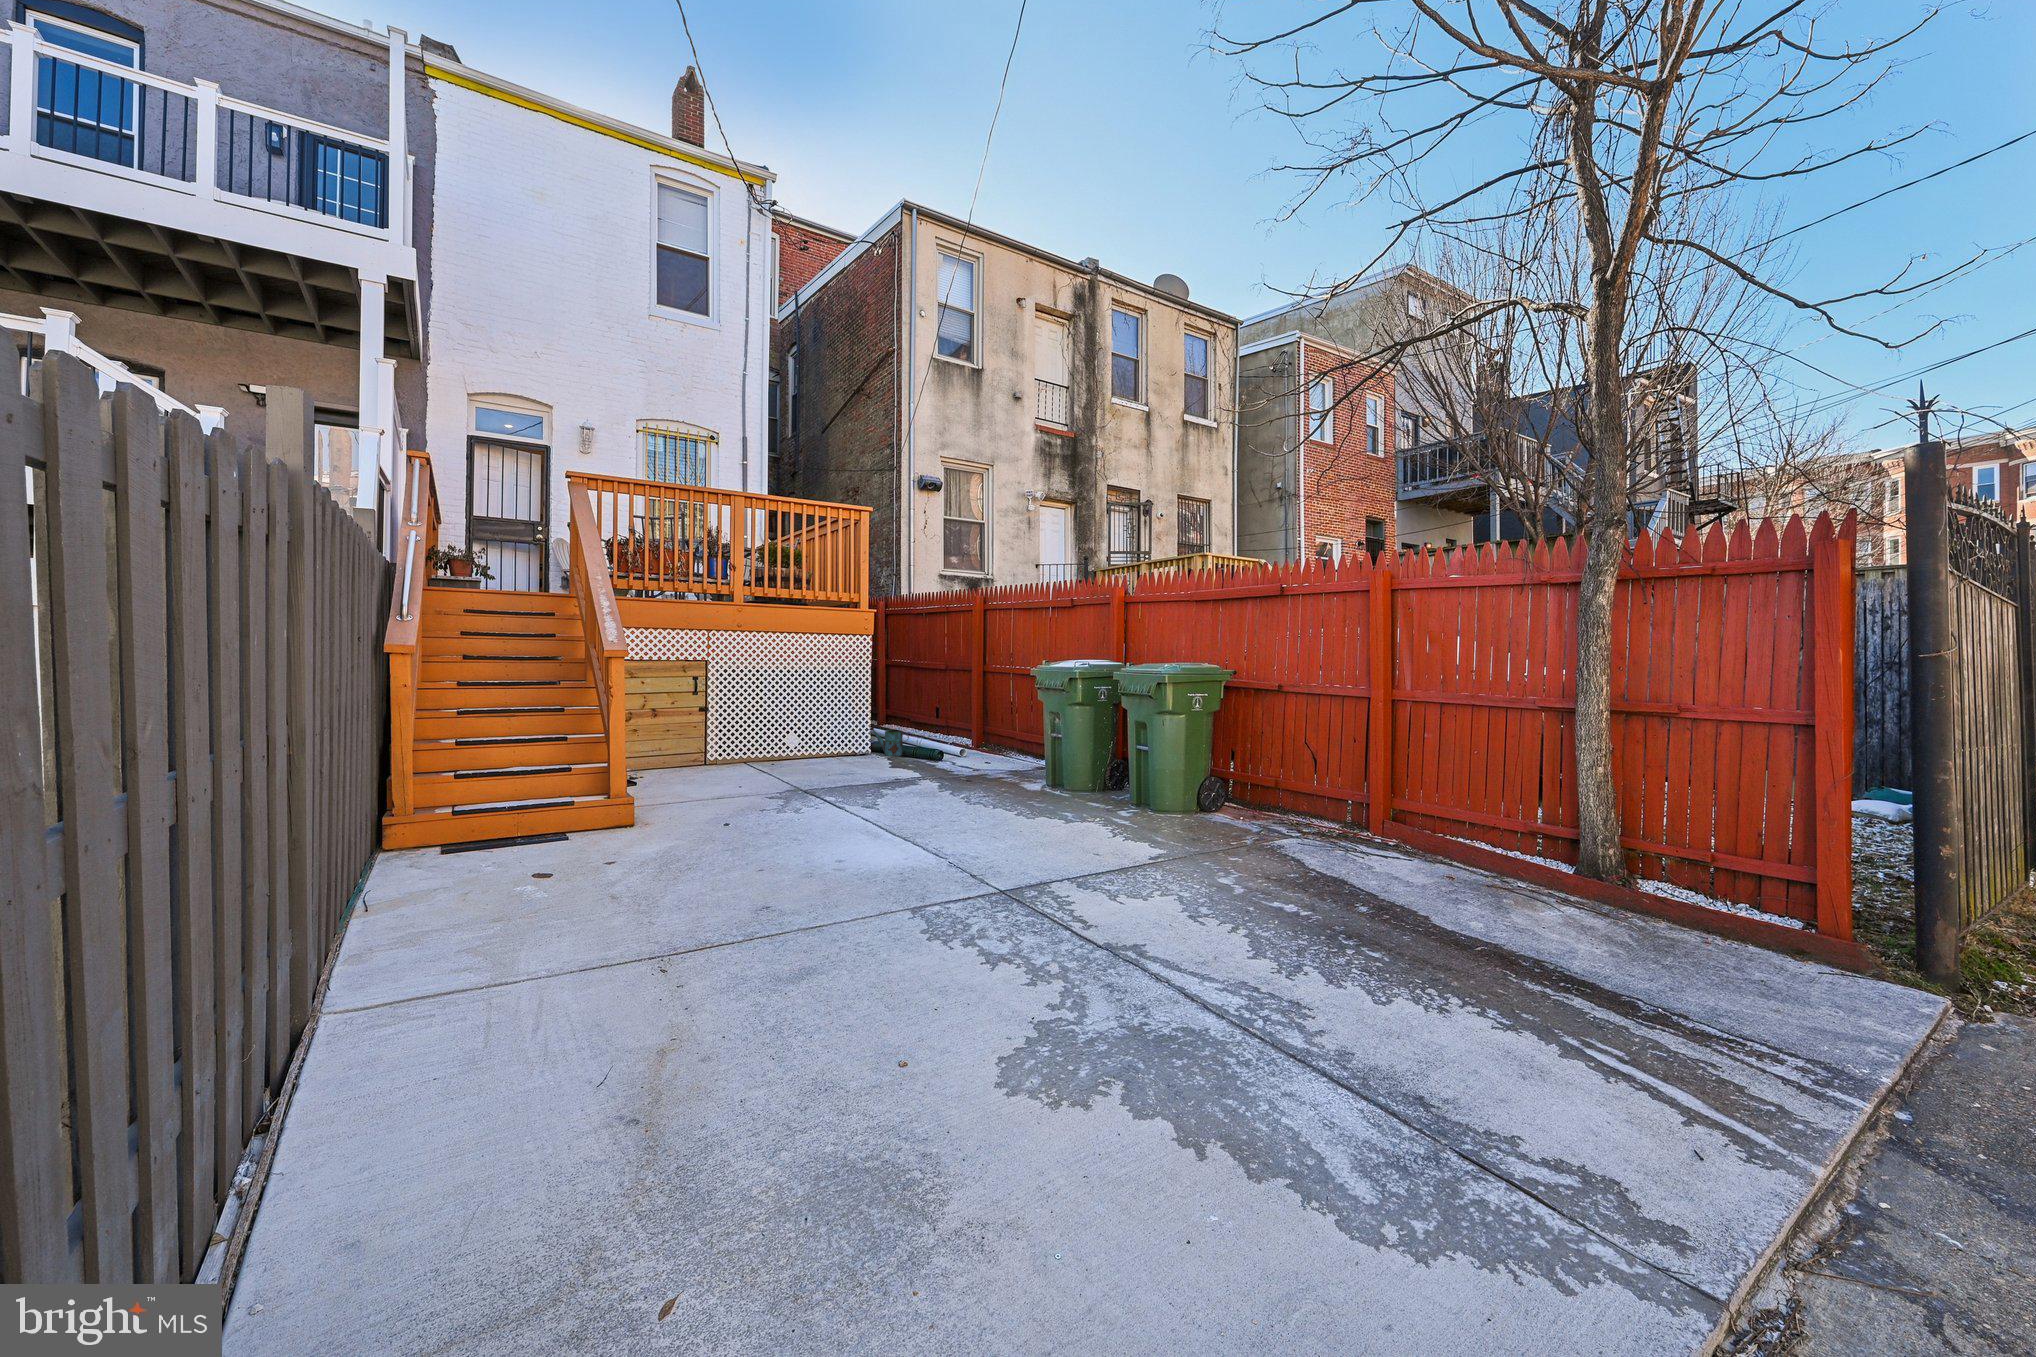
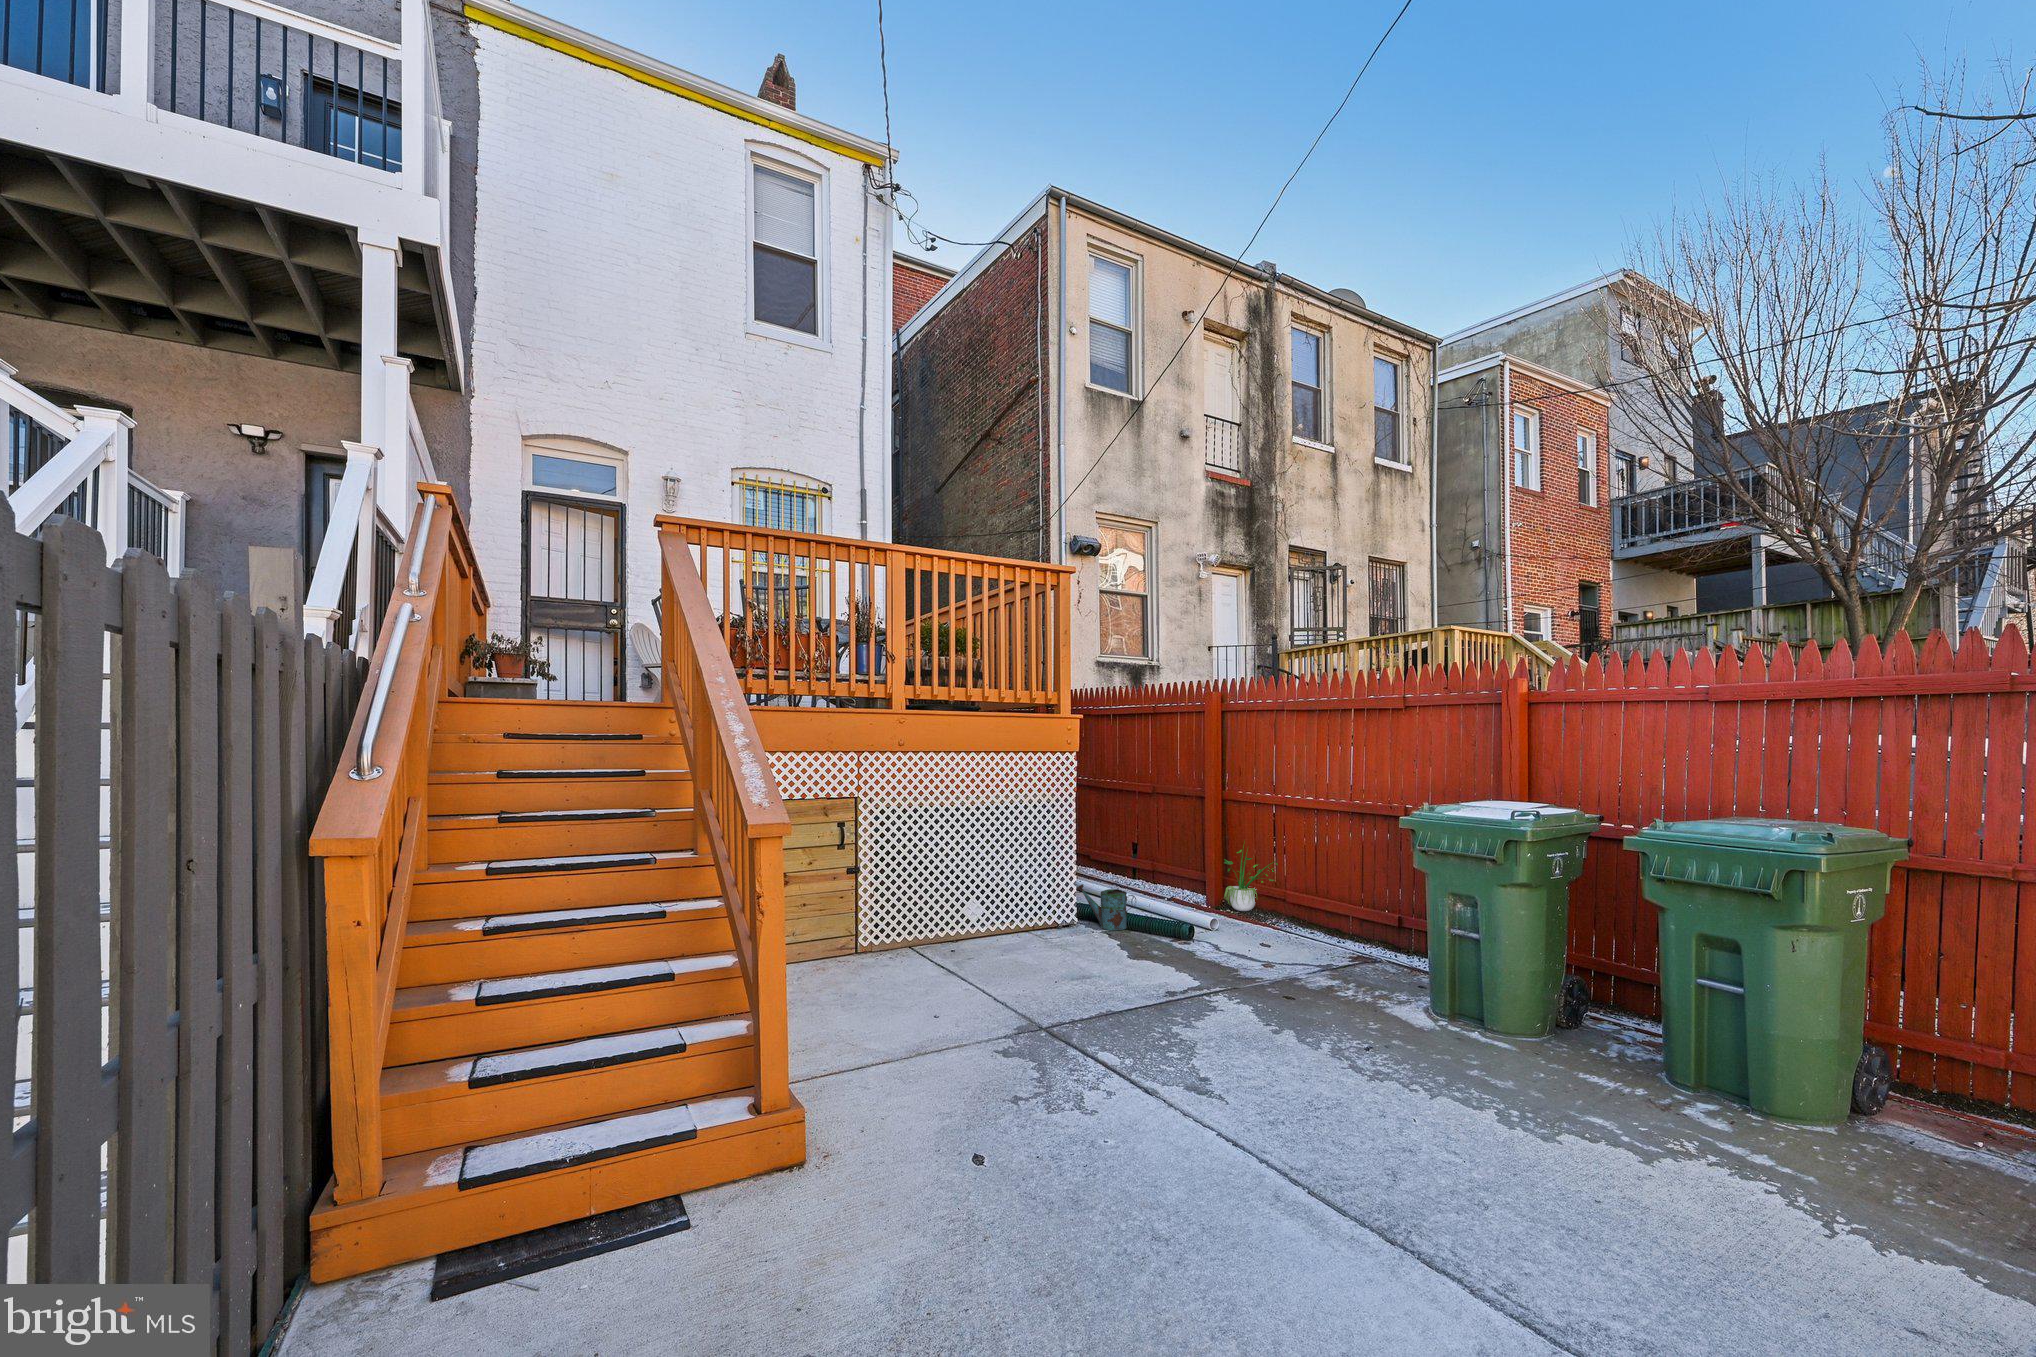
potted plant: none [981,698,1018,749] -> present [1224,846,1278,911]

